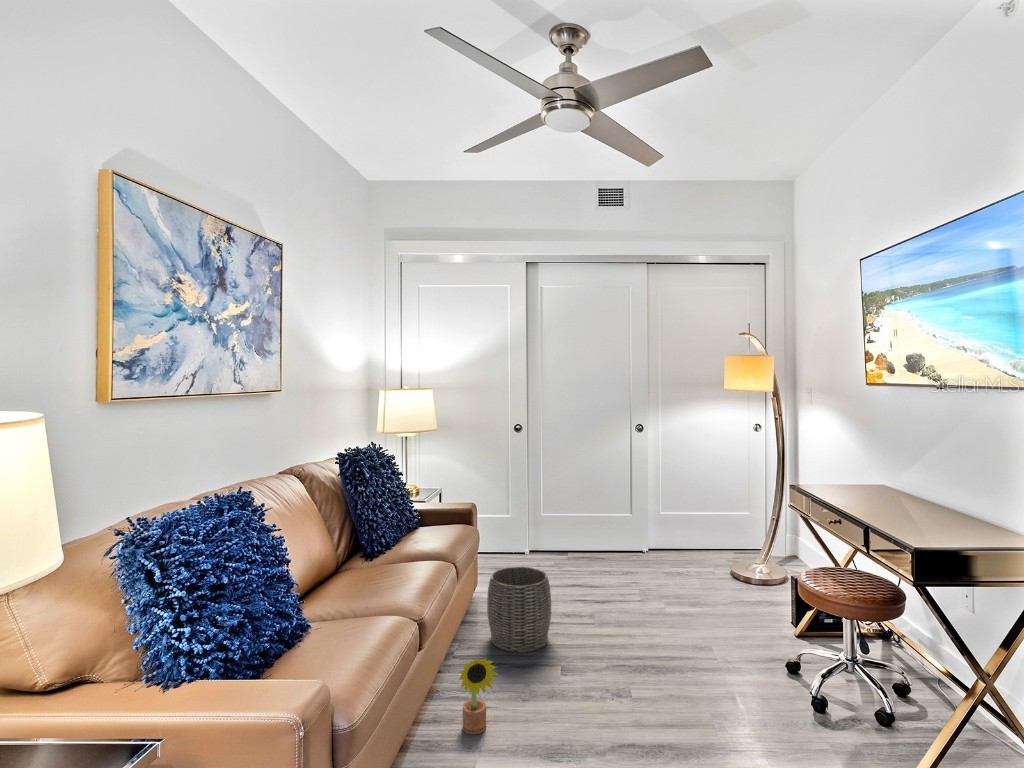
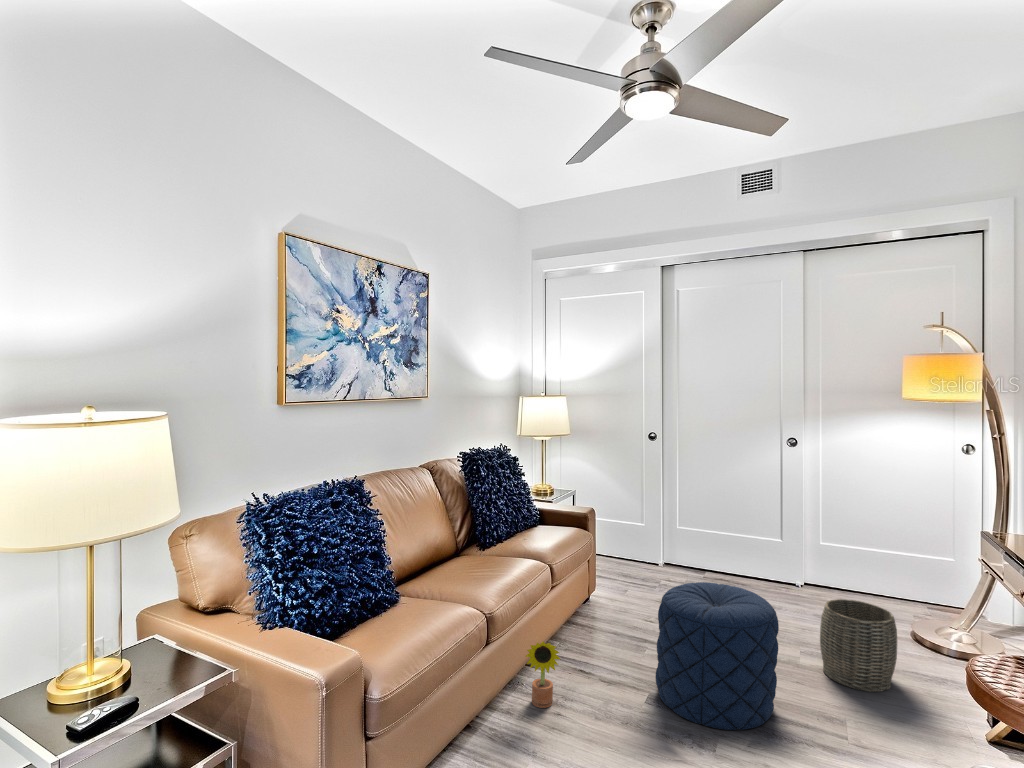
pouf: none [582,564,702,713] -> present [656,582,779,730]
woven basket: present [487,567,551,652] -> present [820,599,897,692]

